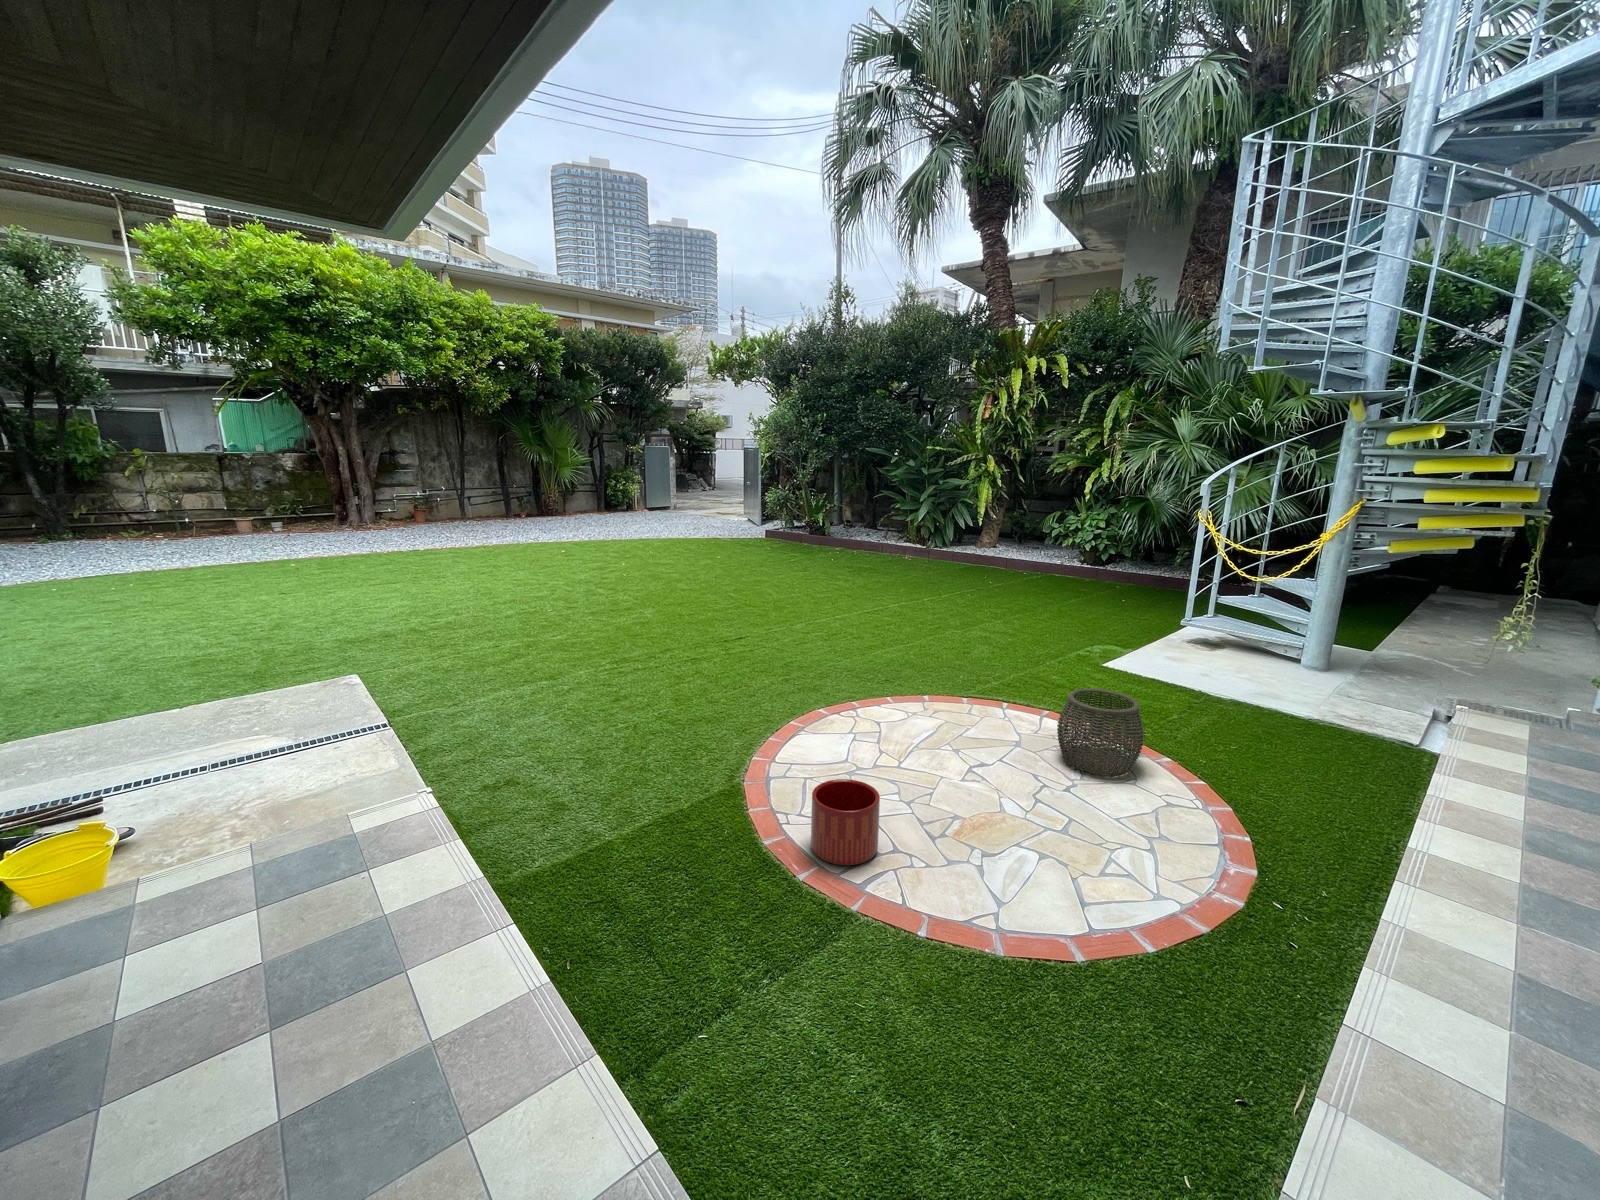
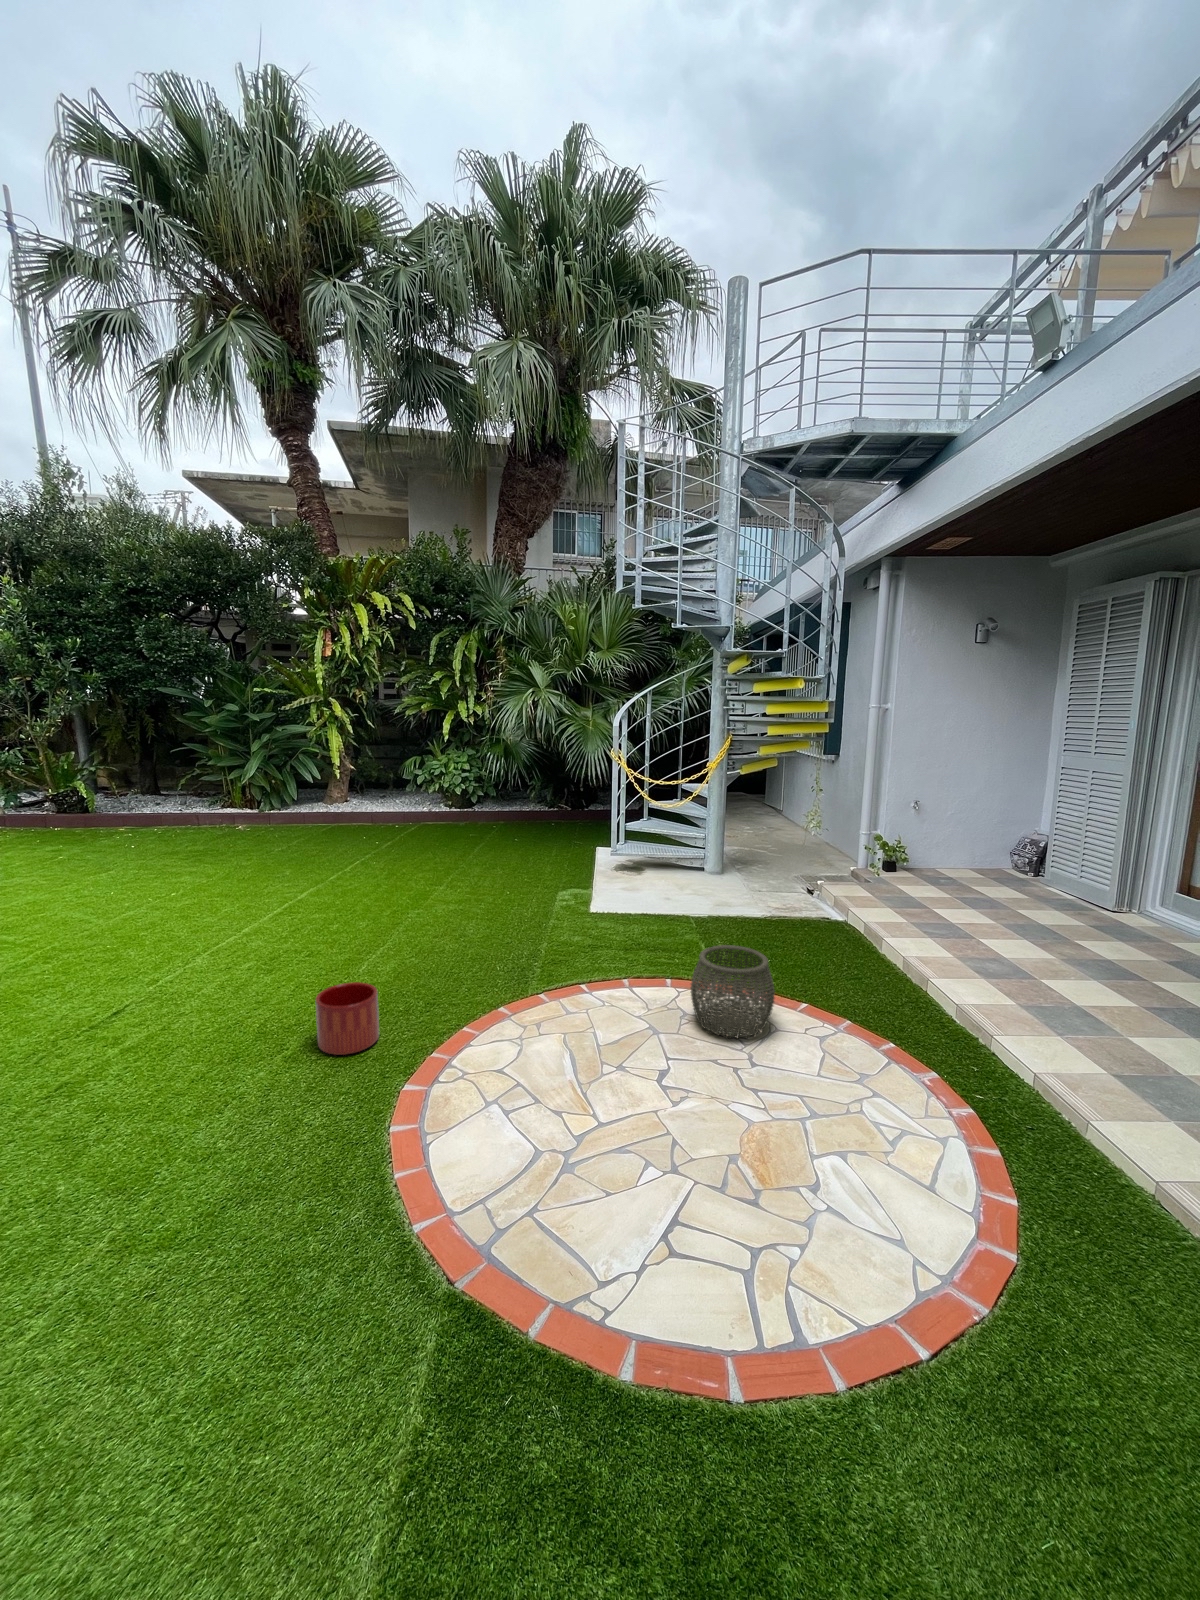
planter: present [811,779,880,865] -> present [316,982,379,1055]

